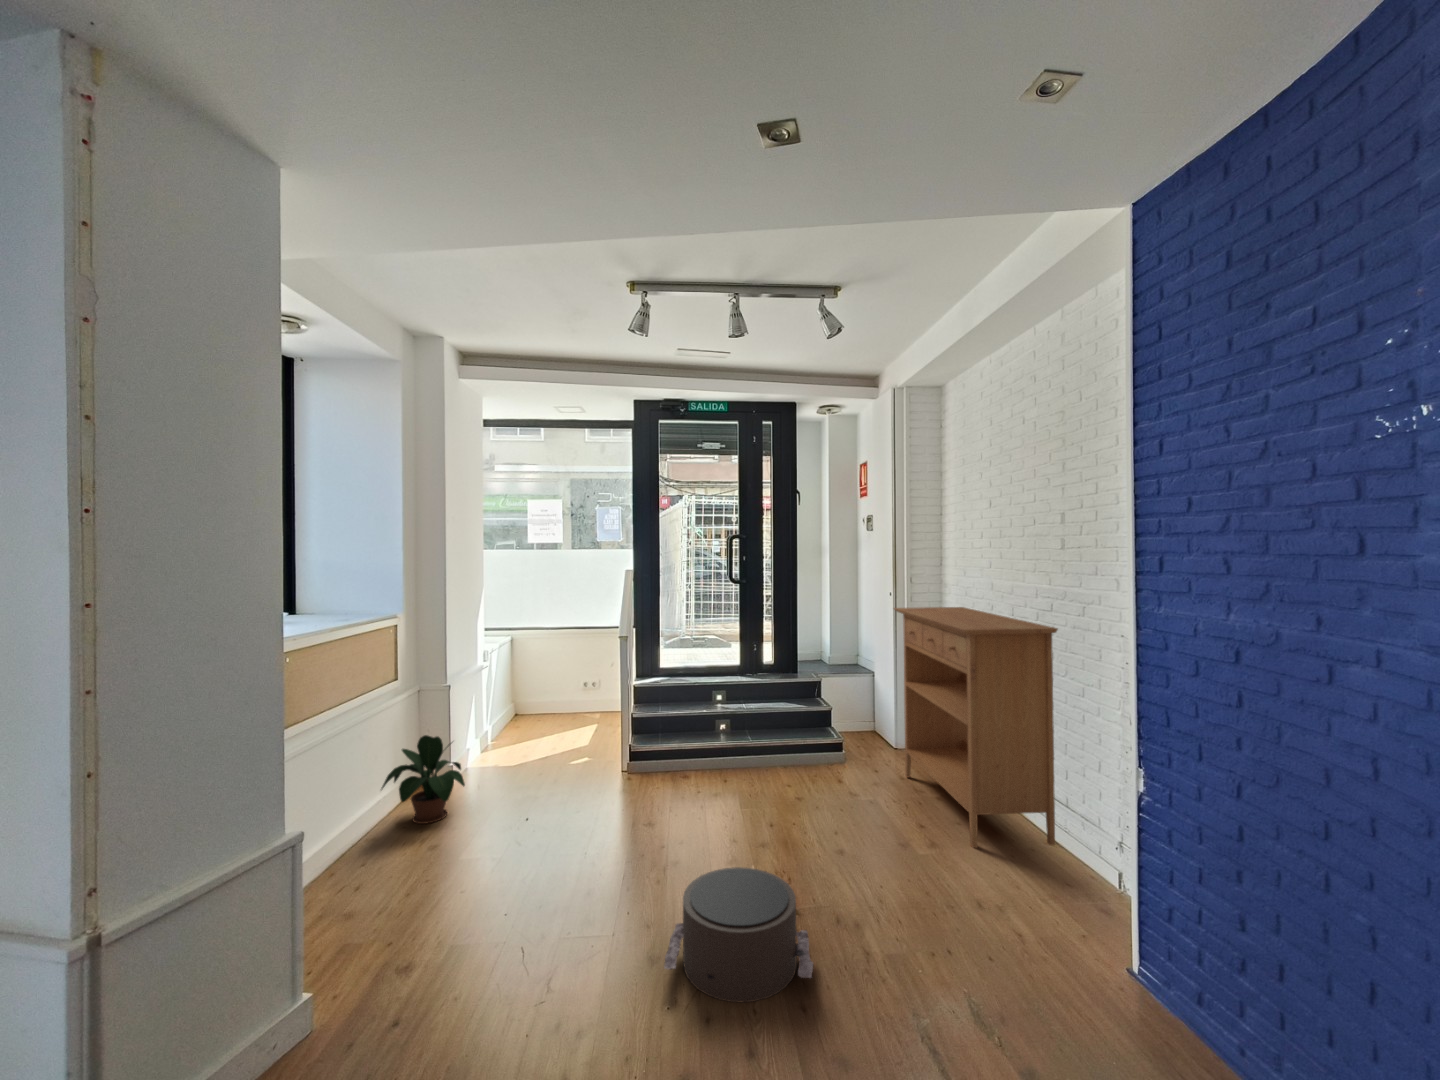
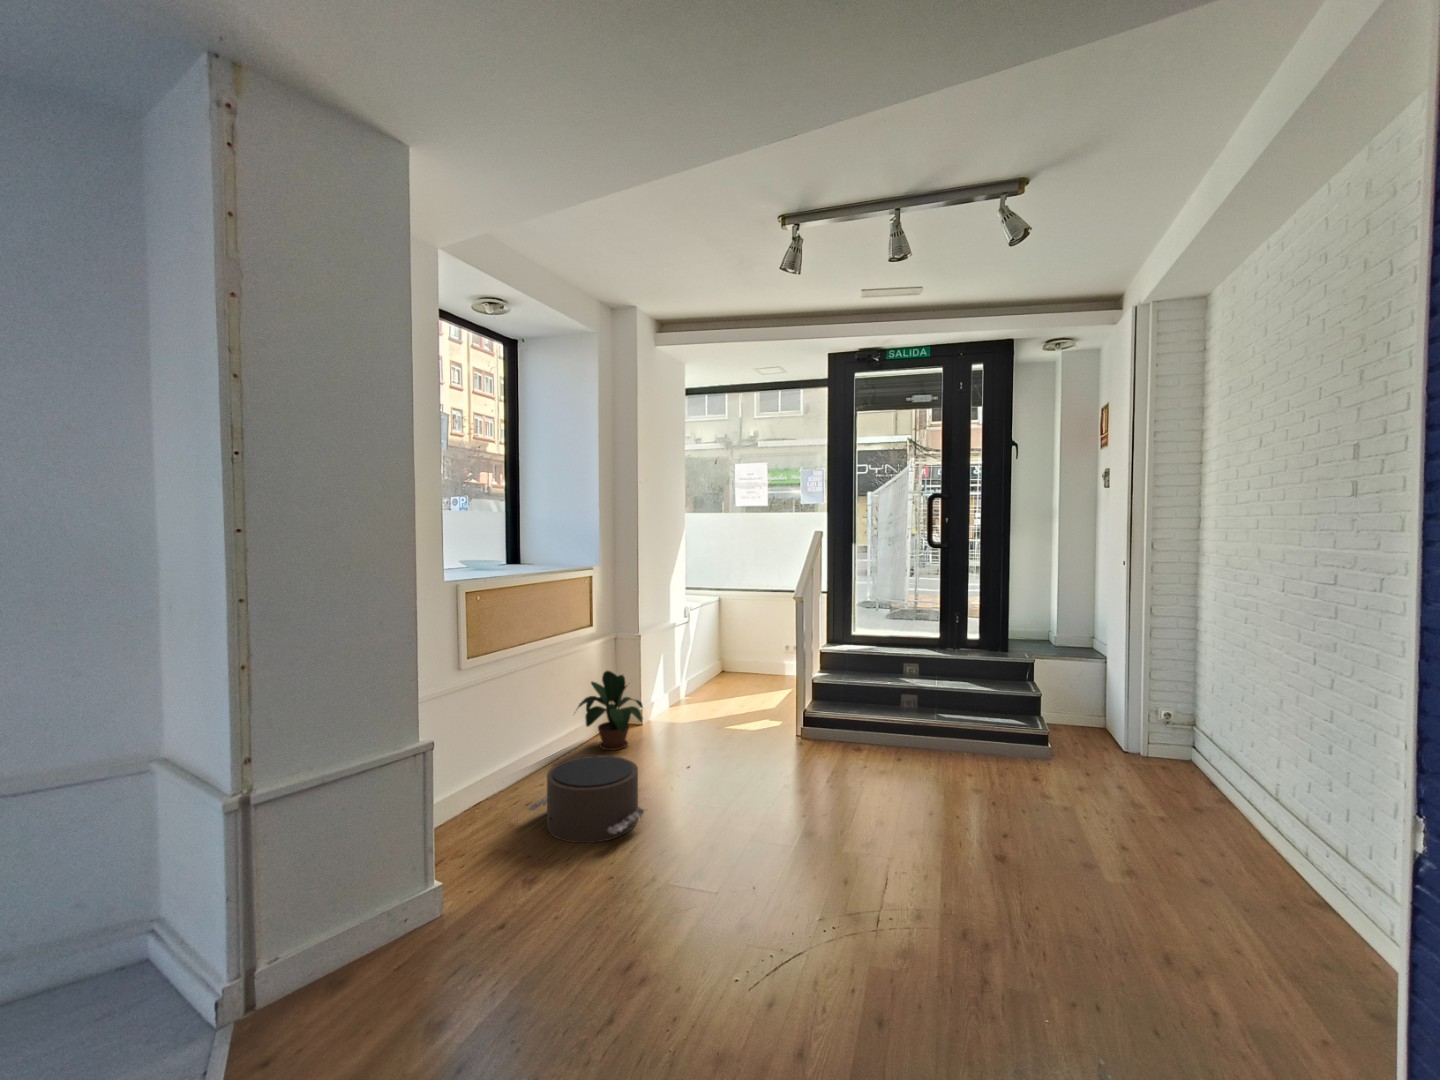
console table: present [894,607,1058,848] -> none [1119,576,1348,897]
pouf: present [664,867,813,1002] -> present [528,756,645,843]

